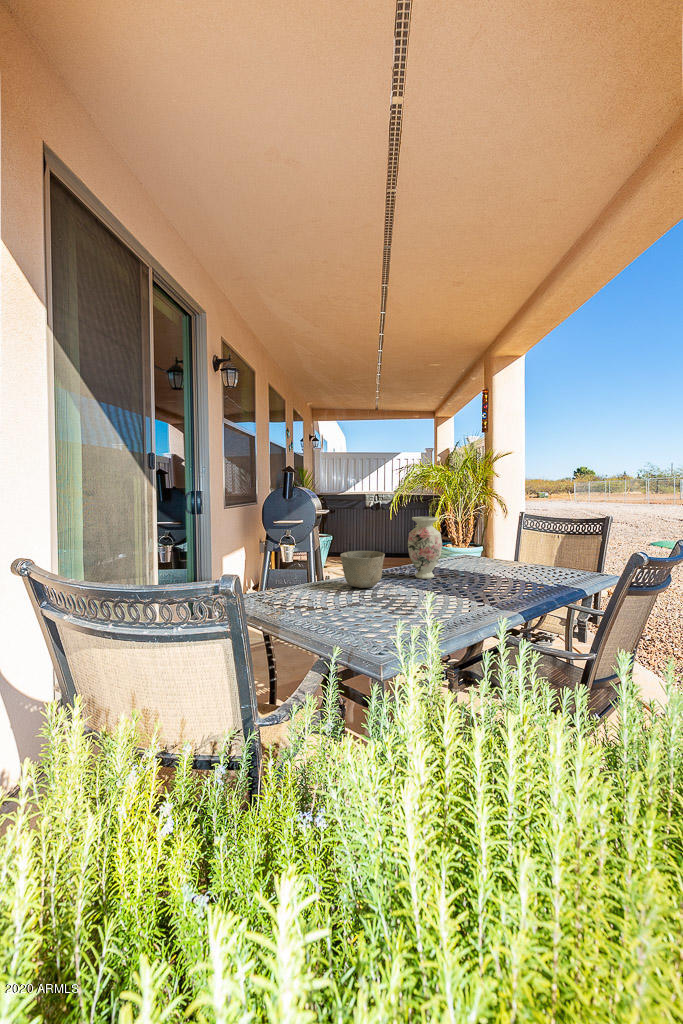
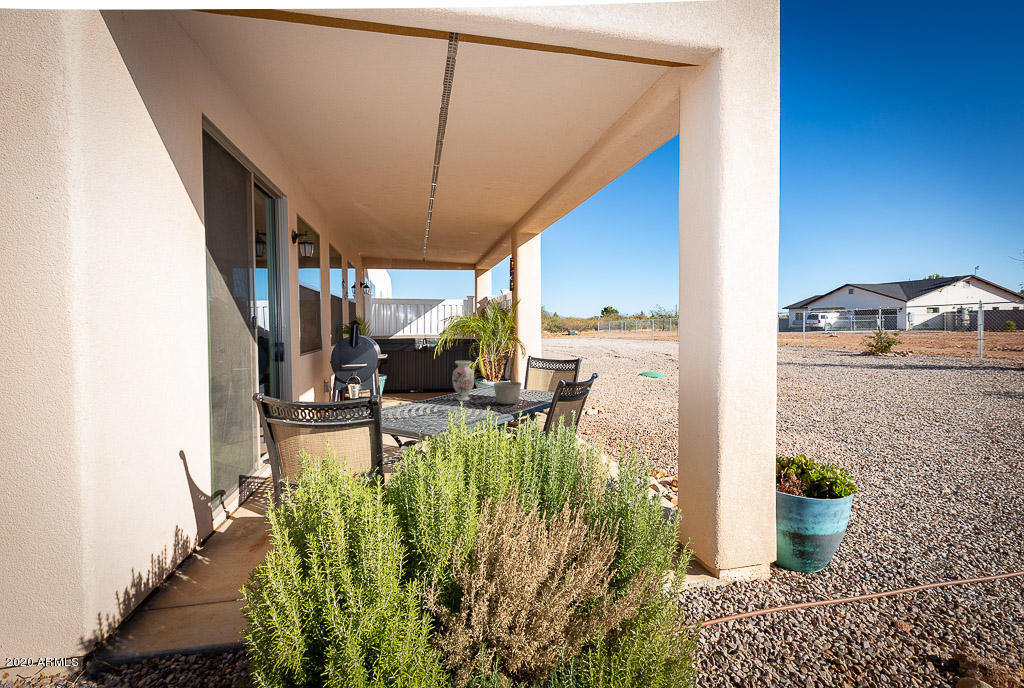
ceramic bowl: present [340,551,385,588] -> present [494,382,521,404]

